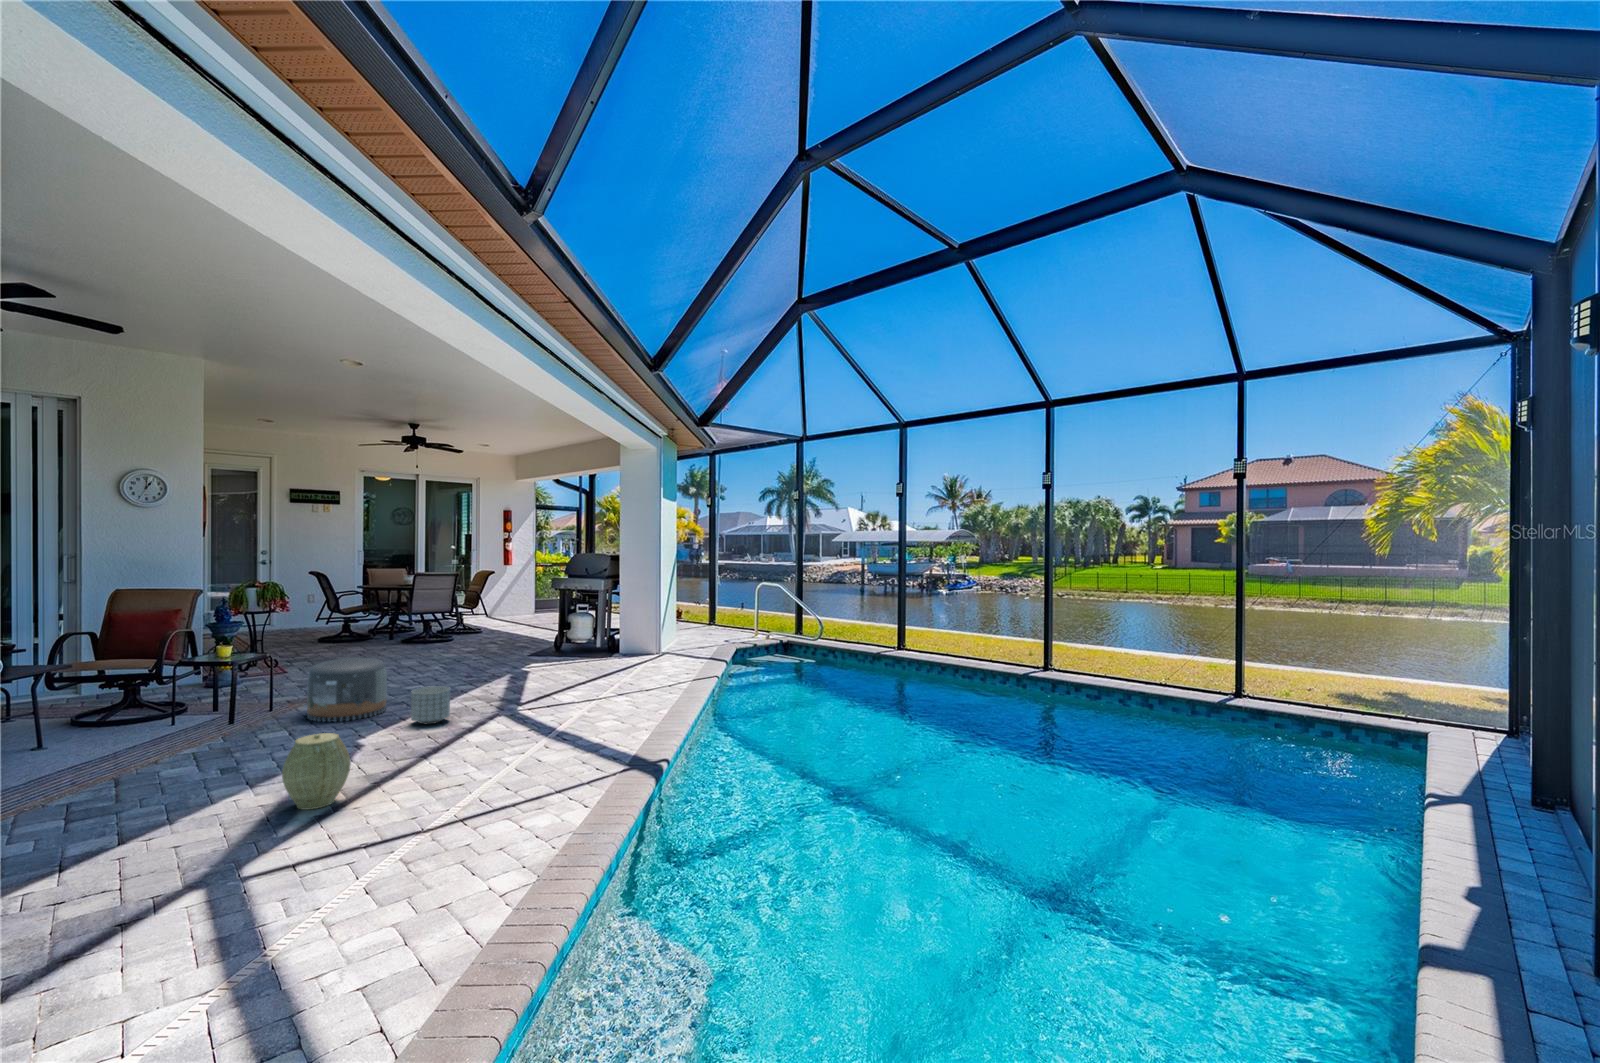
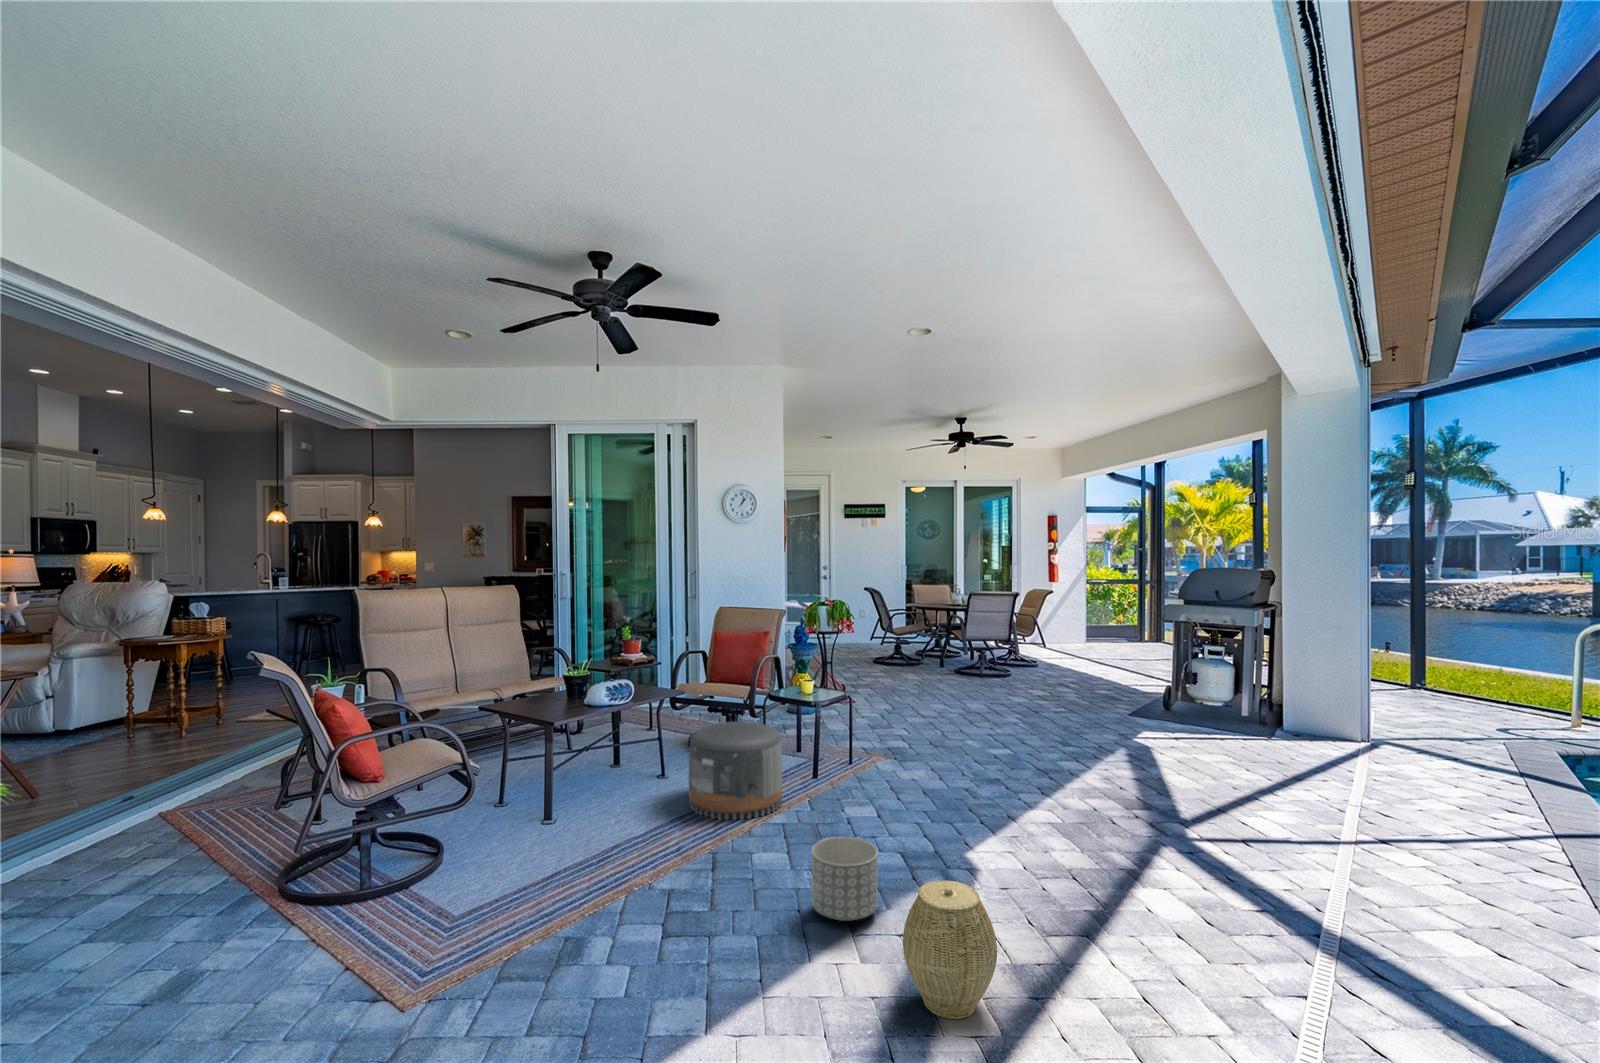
pouf: present [307,657,387,722] -> present [689,721,782,820]
planter: present [411,686,450,724] -> present [812,837,878,921]

